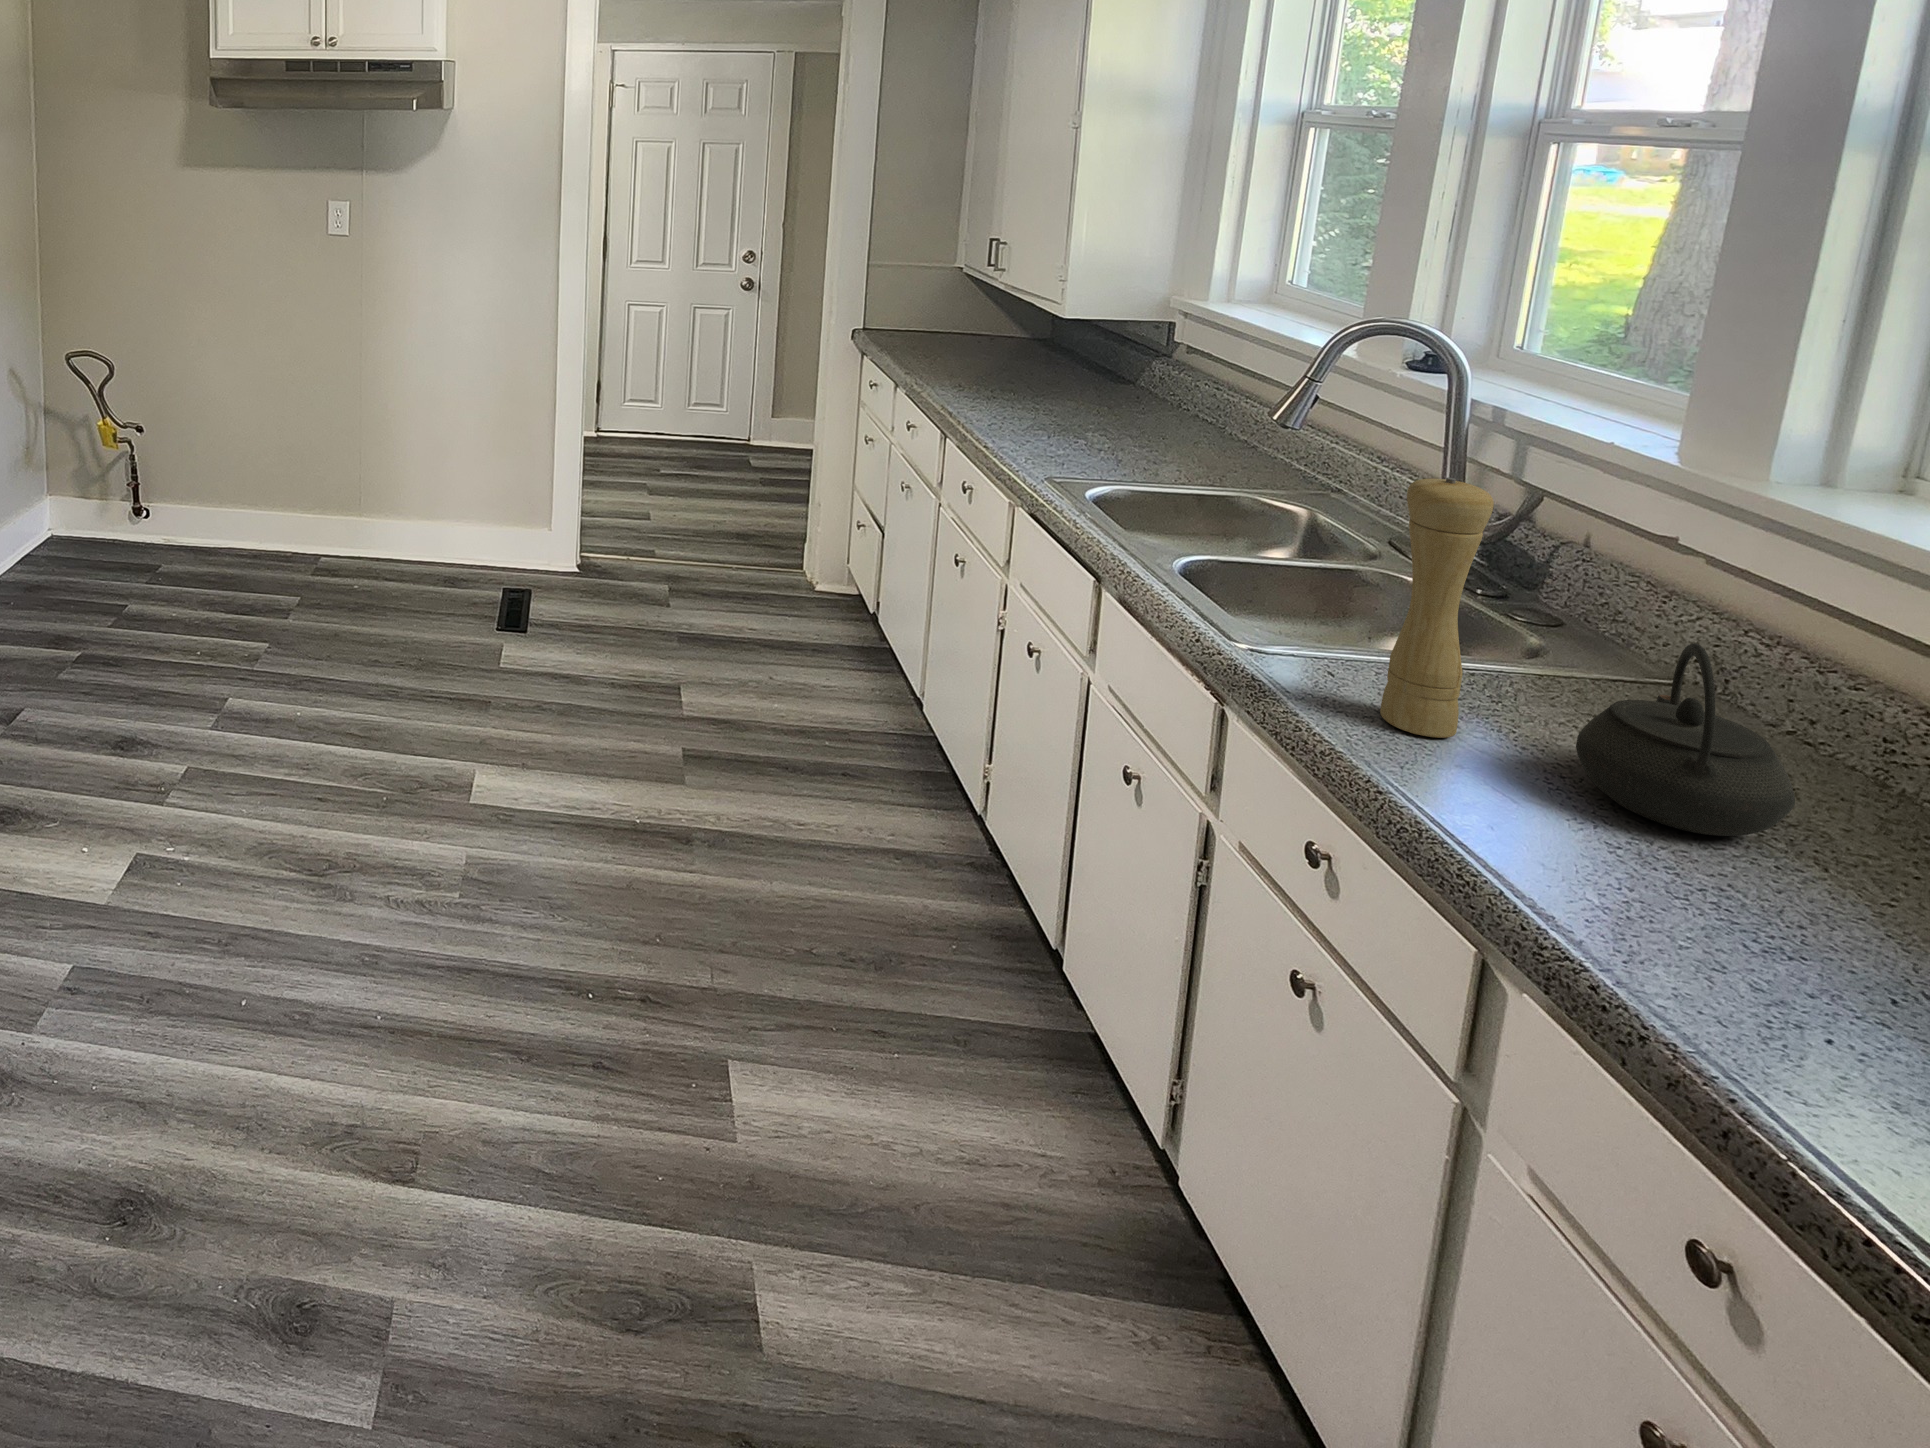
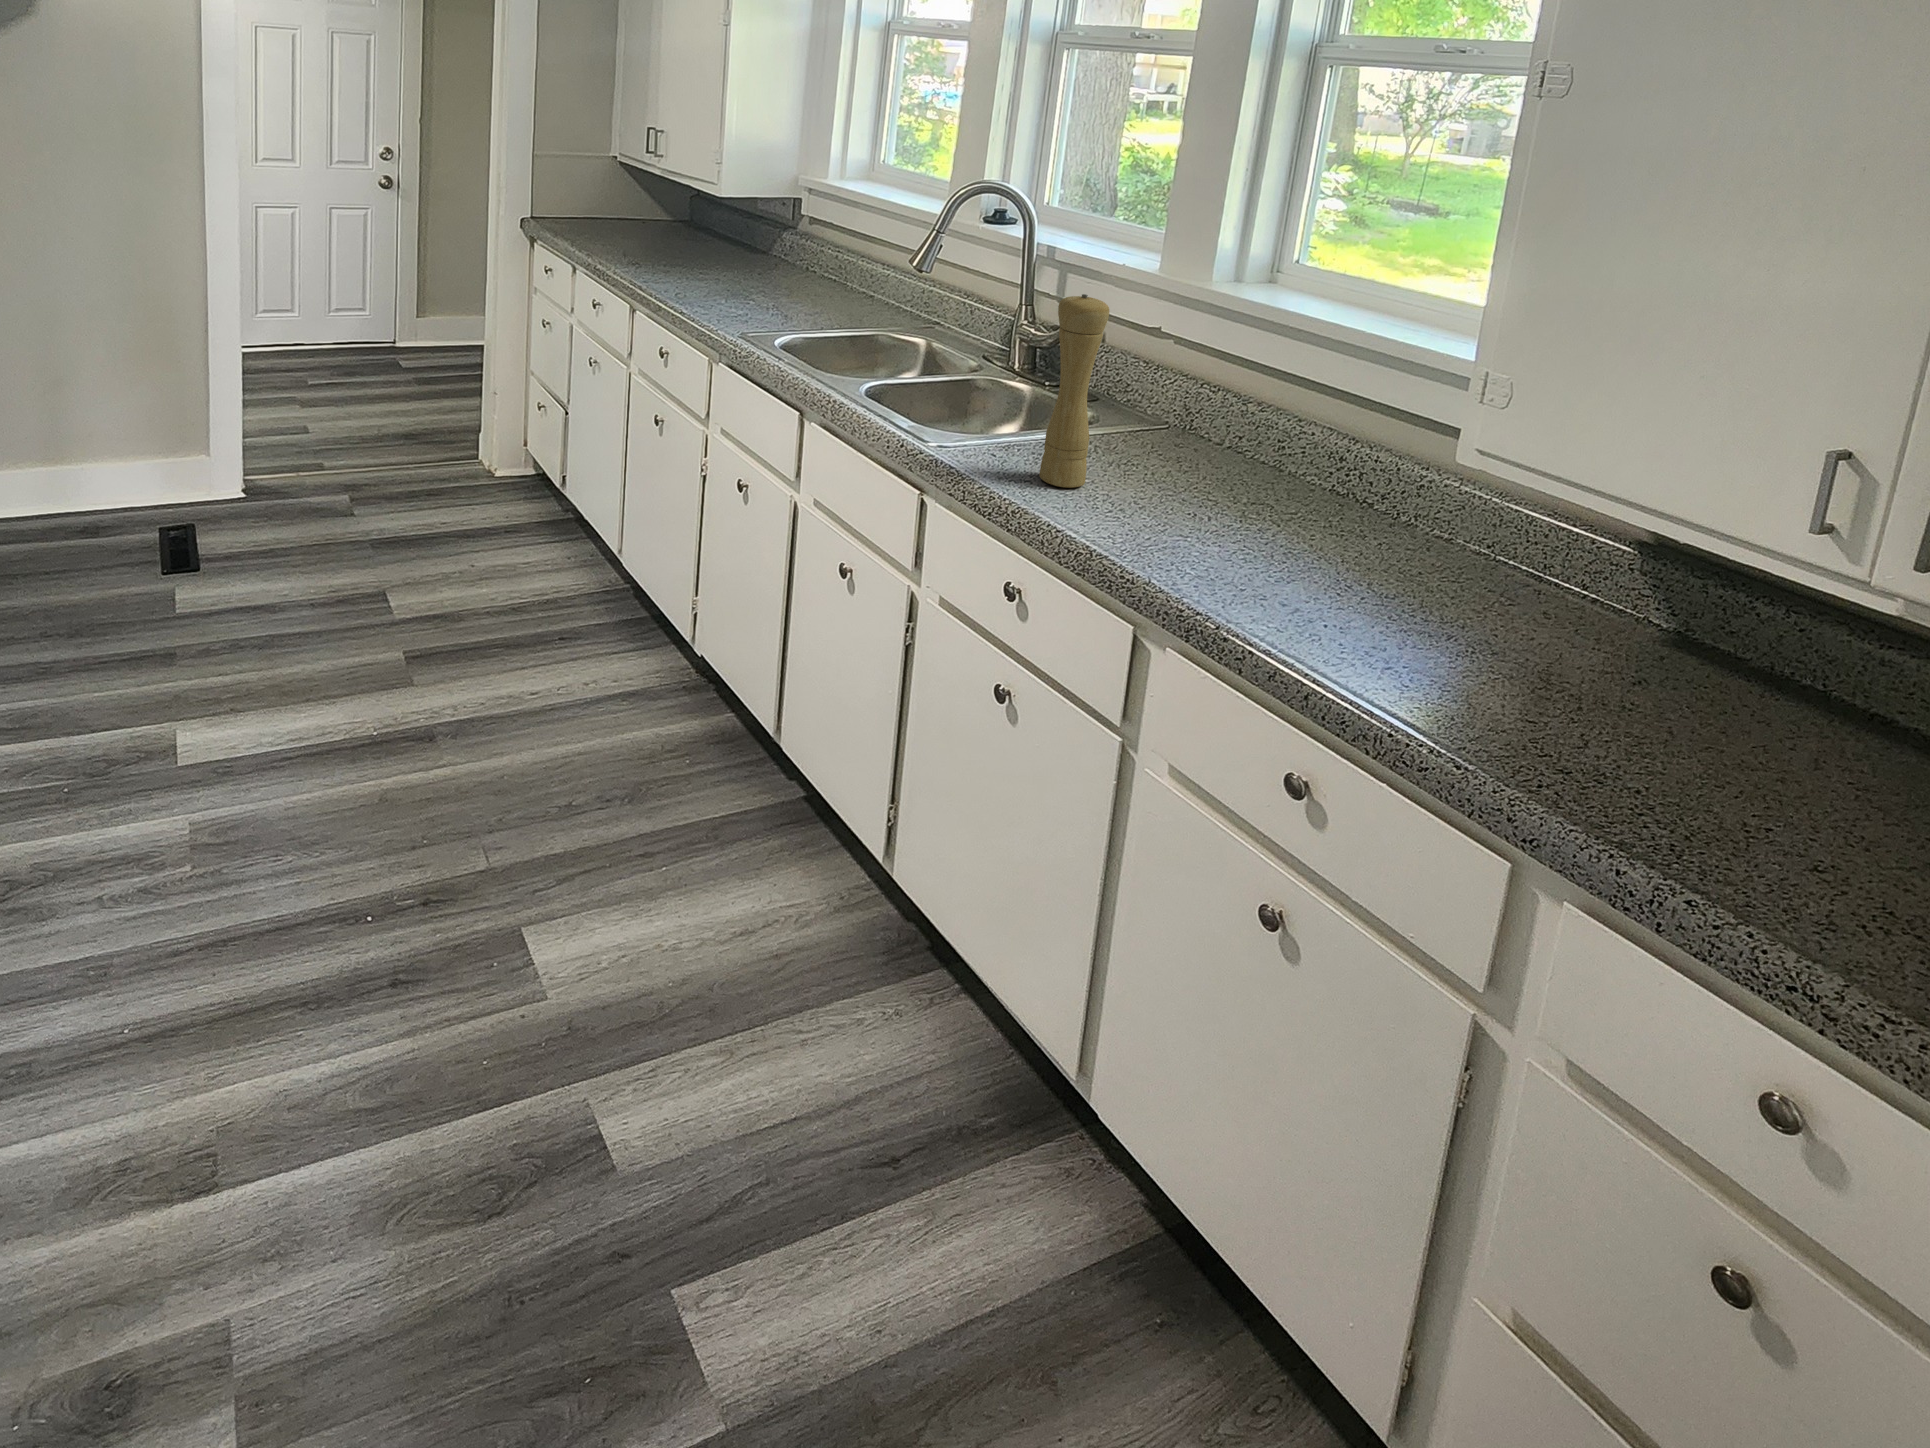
kettle: present [1576,643,1795,836] -> none [1155,392,1265,518]

